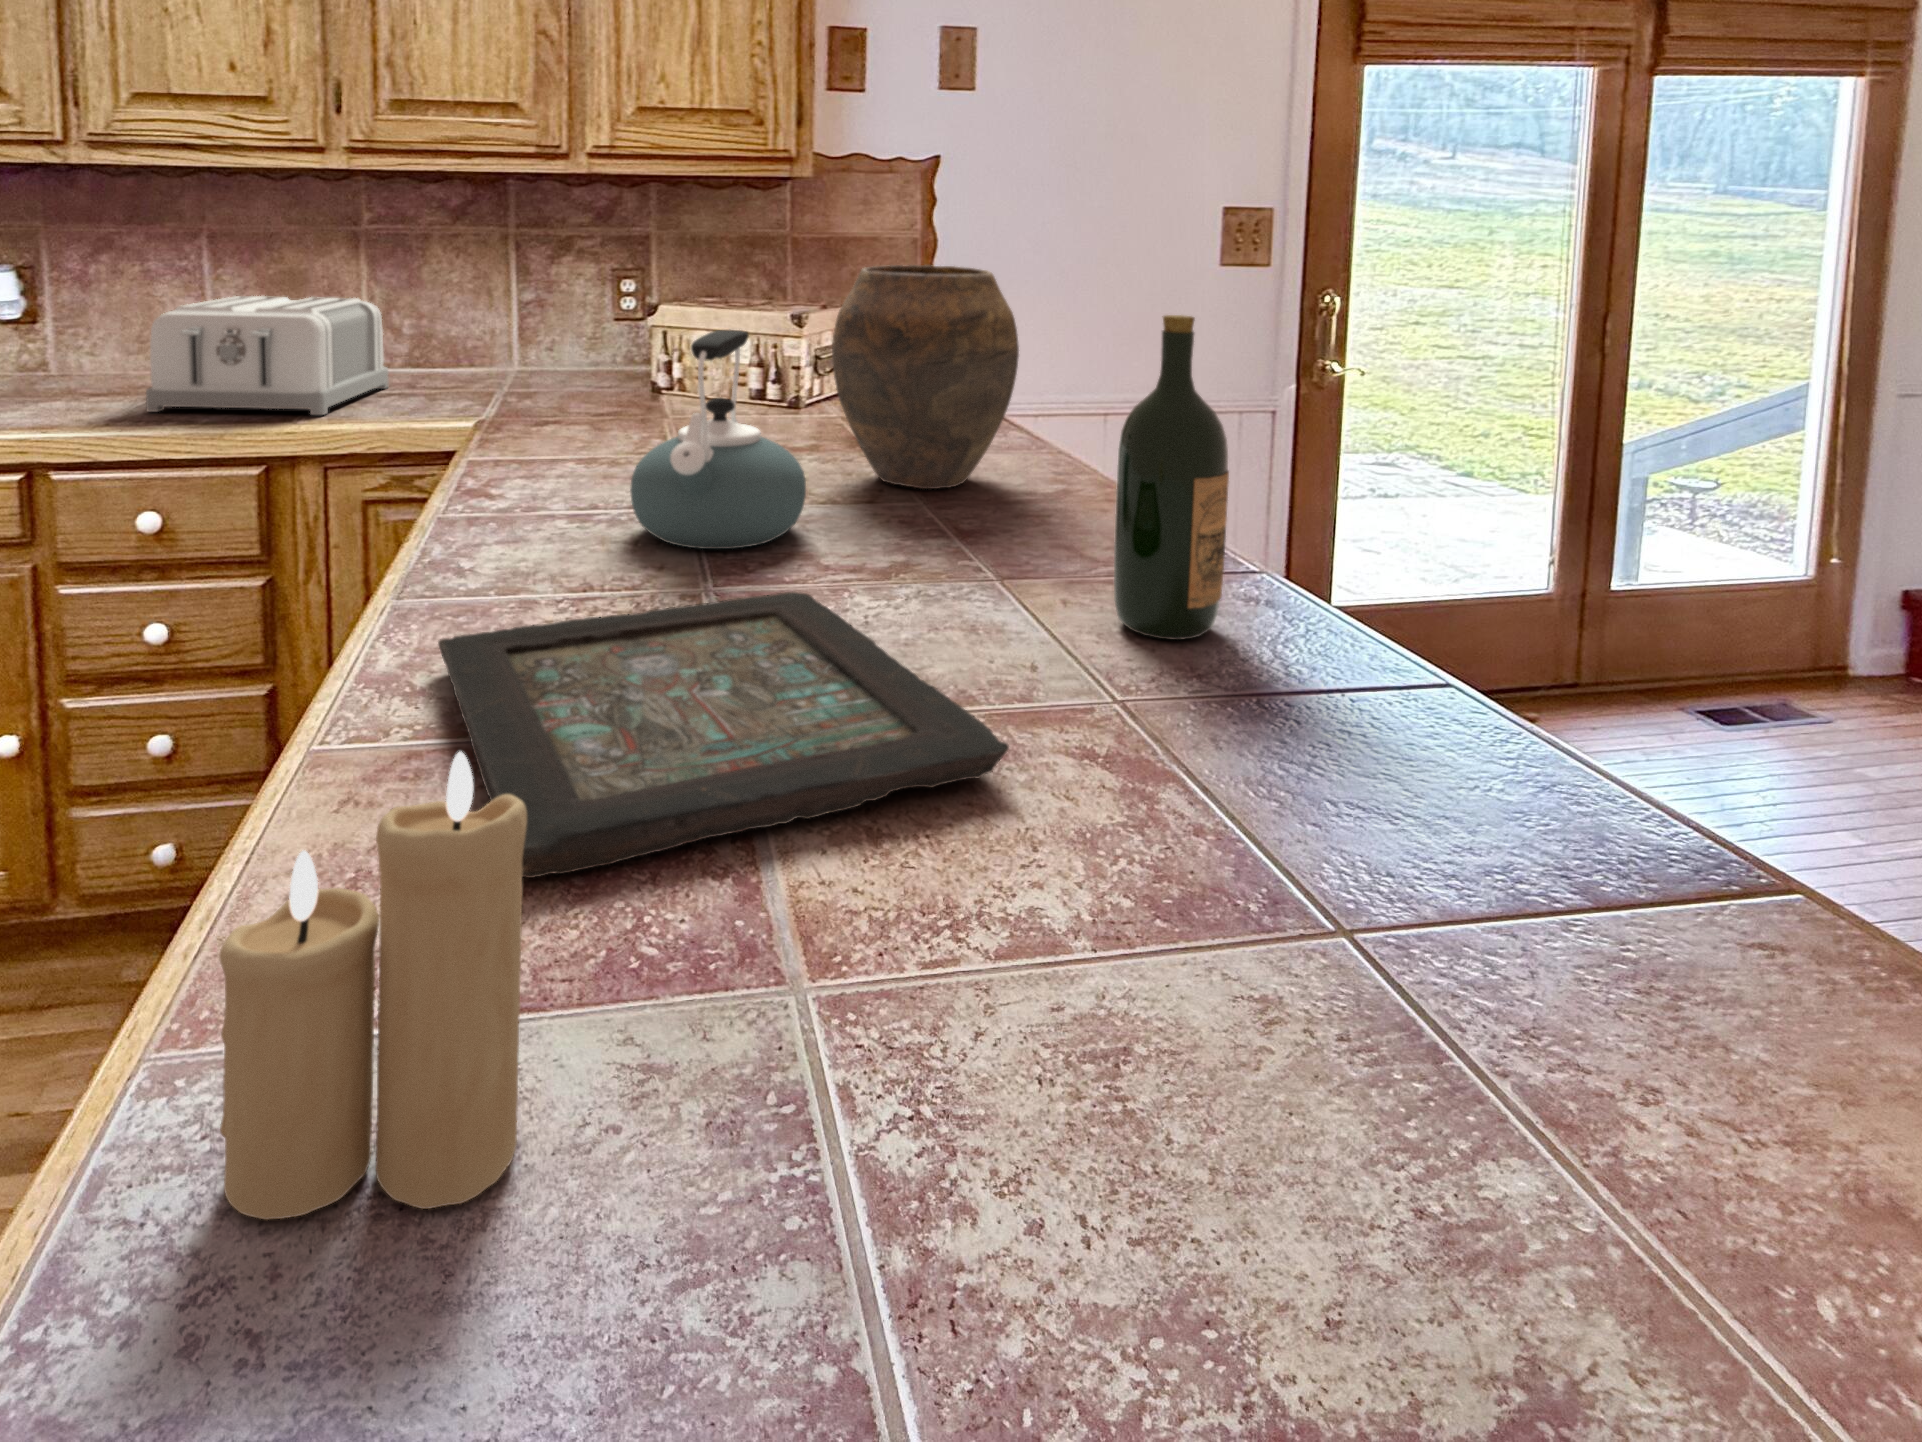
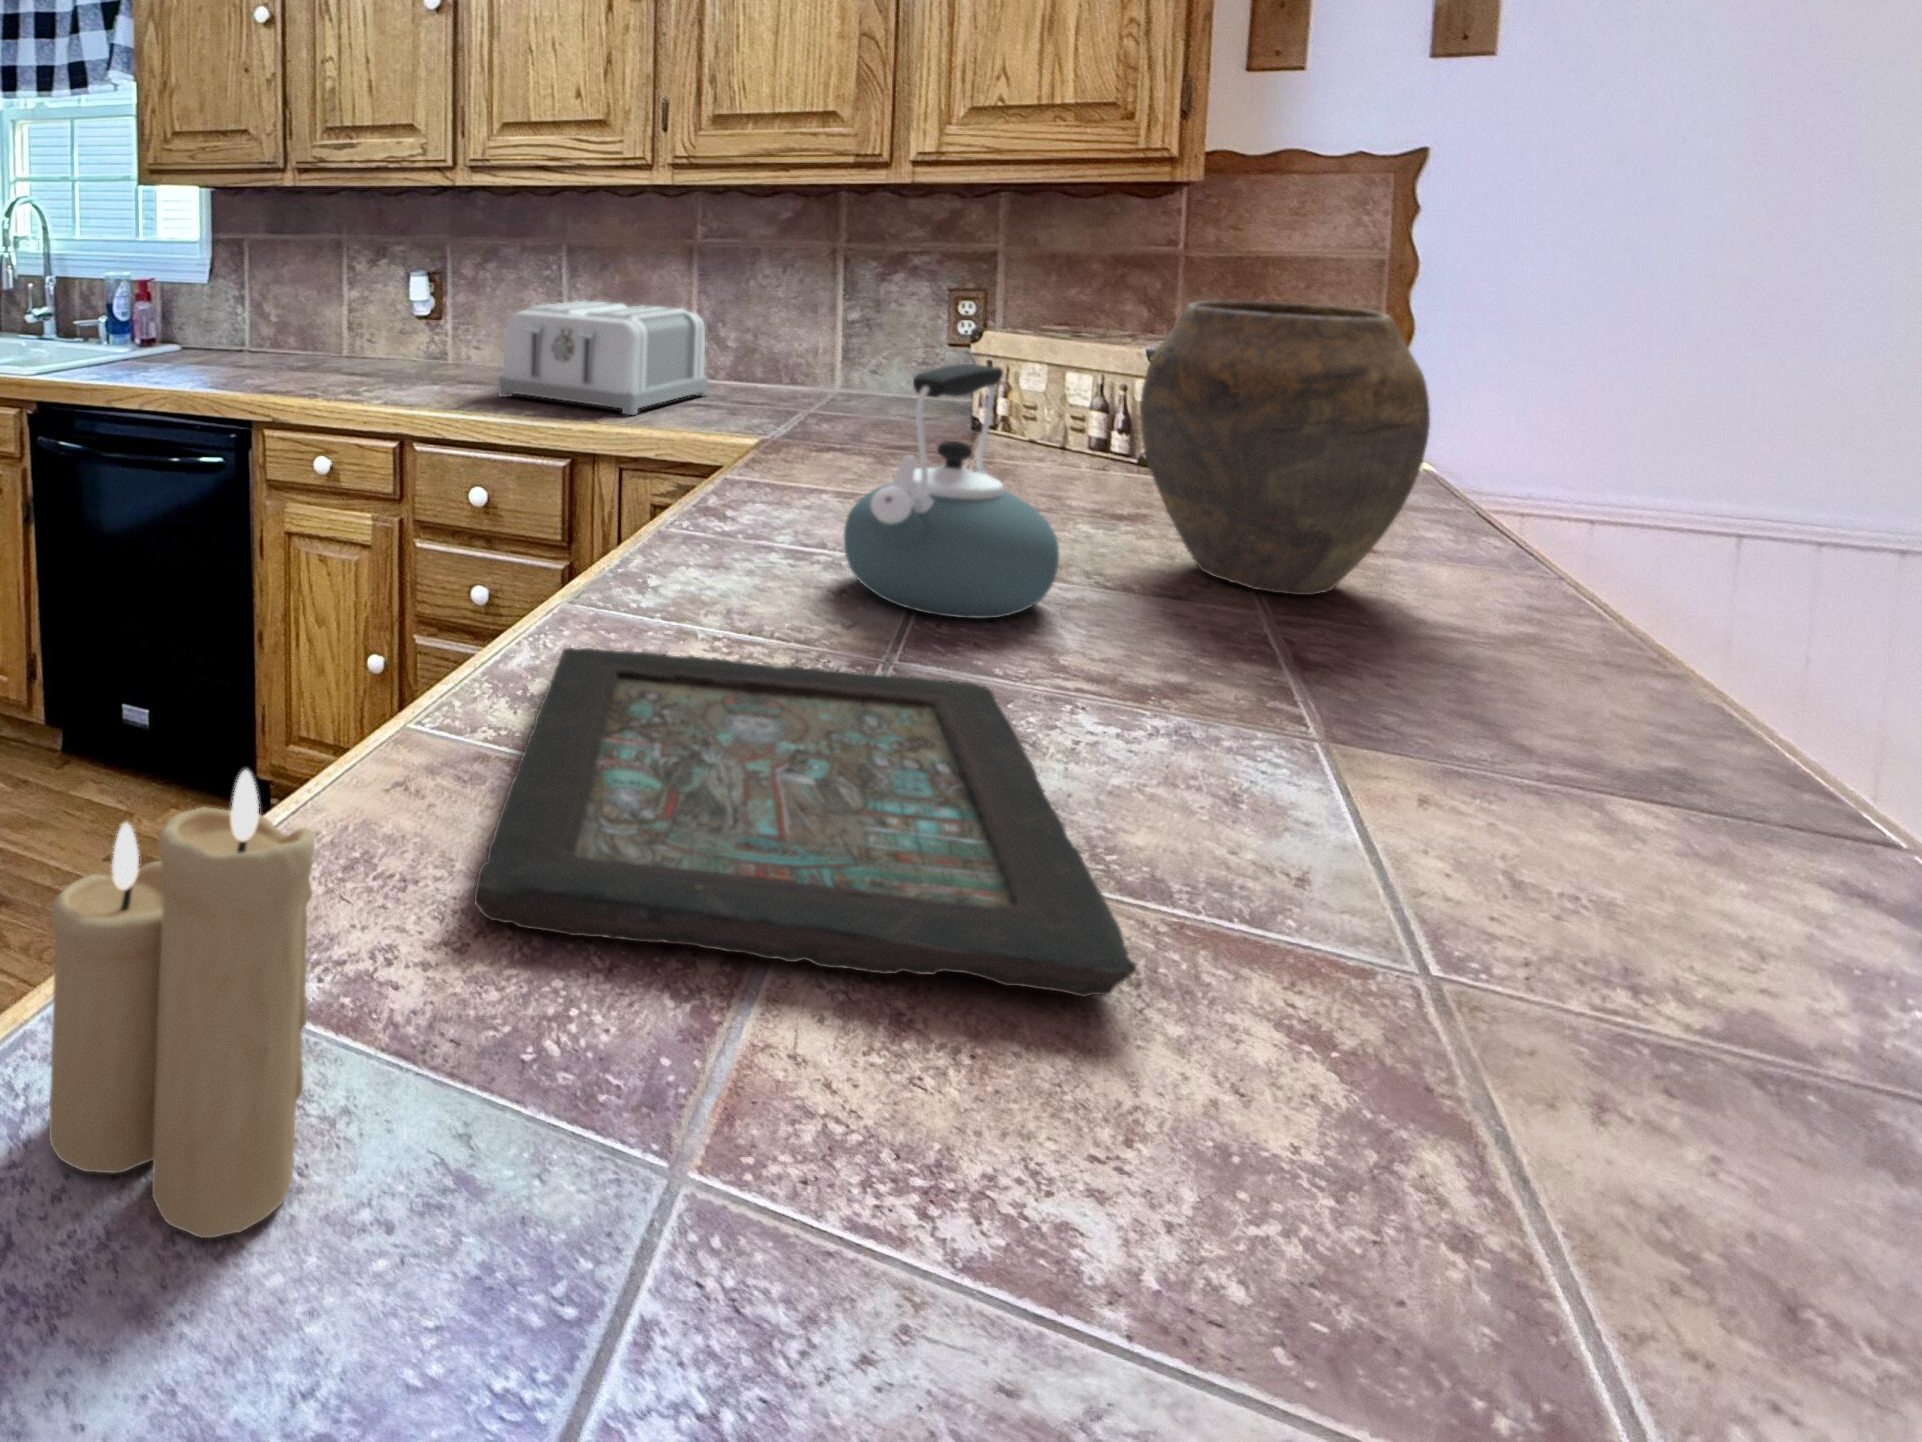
wine bottle: present [1114,315,1229,640] -> none [1467,395,1712,904]

